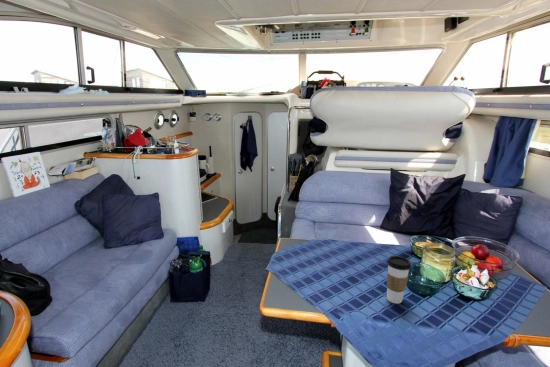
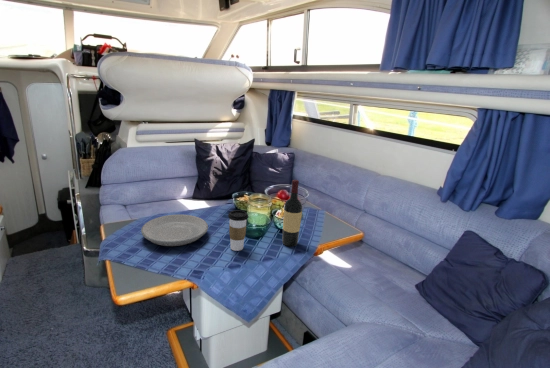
wine bottle: none [458,235,493,322] -> present [282,180,302,246]
plate: none [304,244,369,278] -> present [141,215,208,246]

